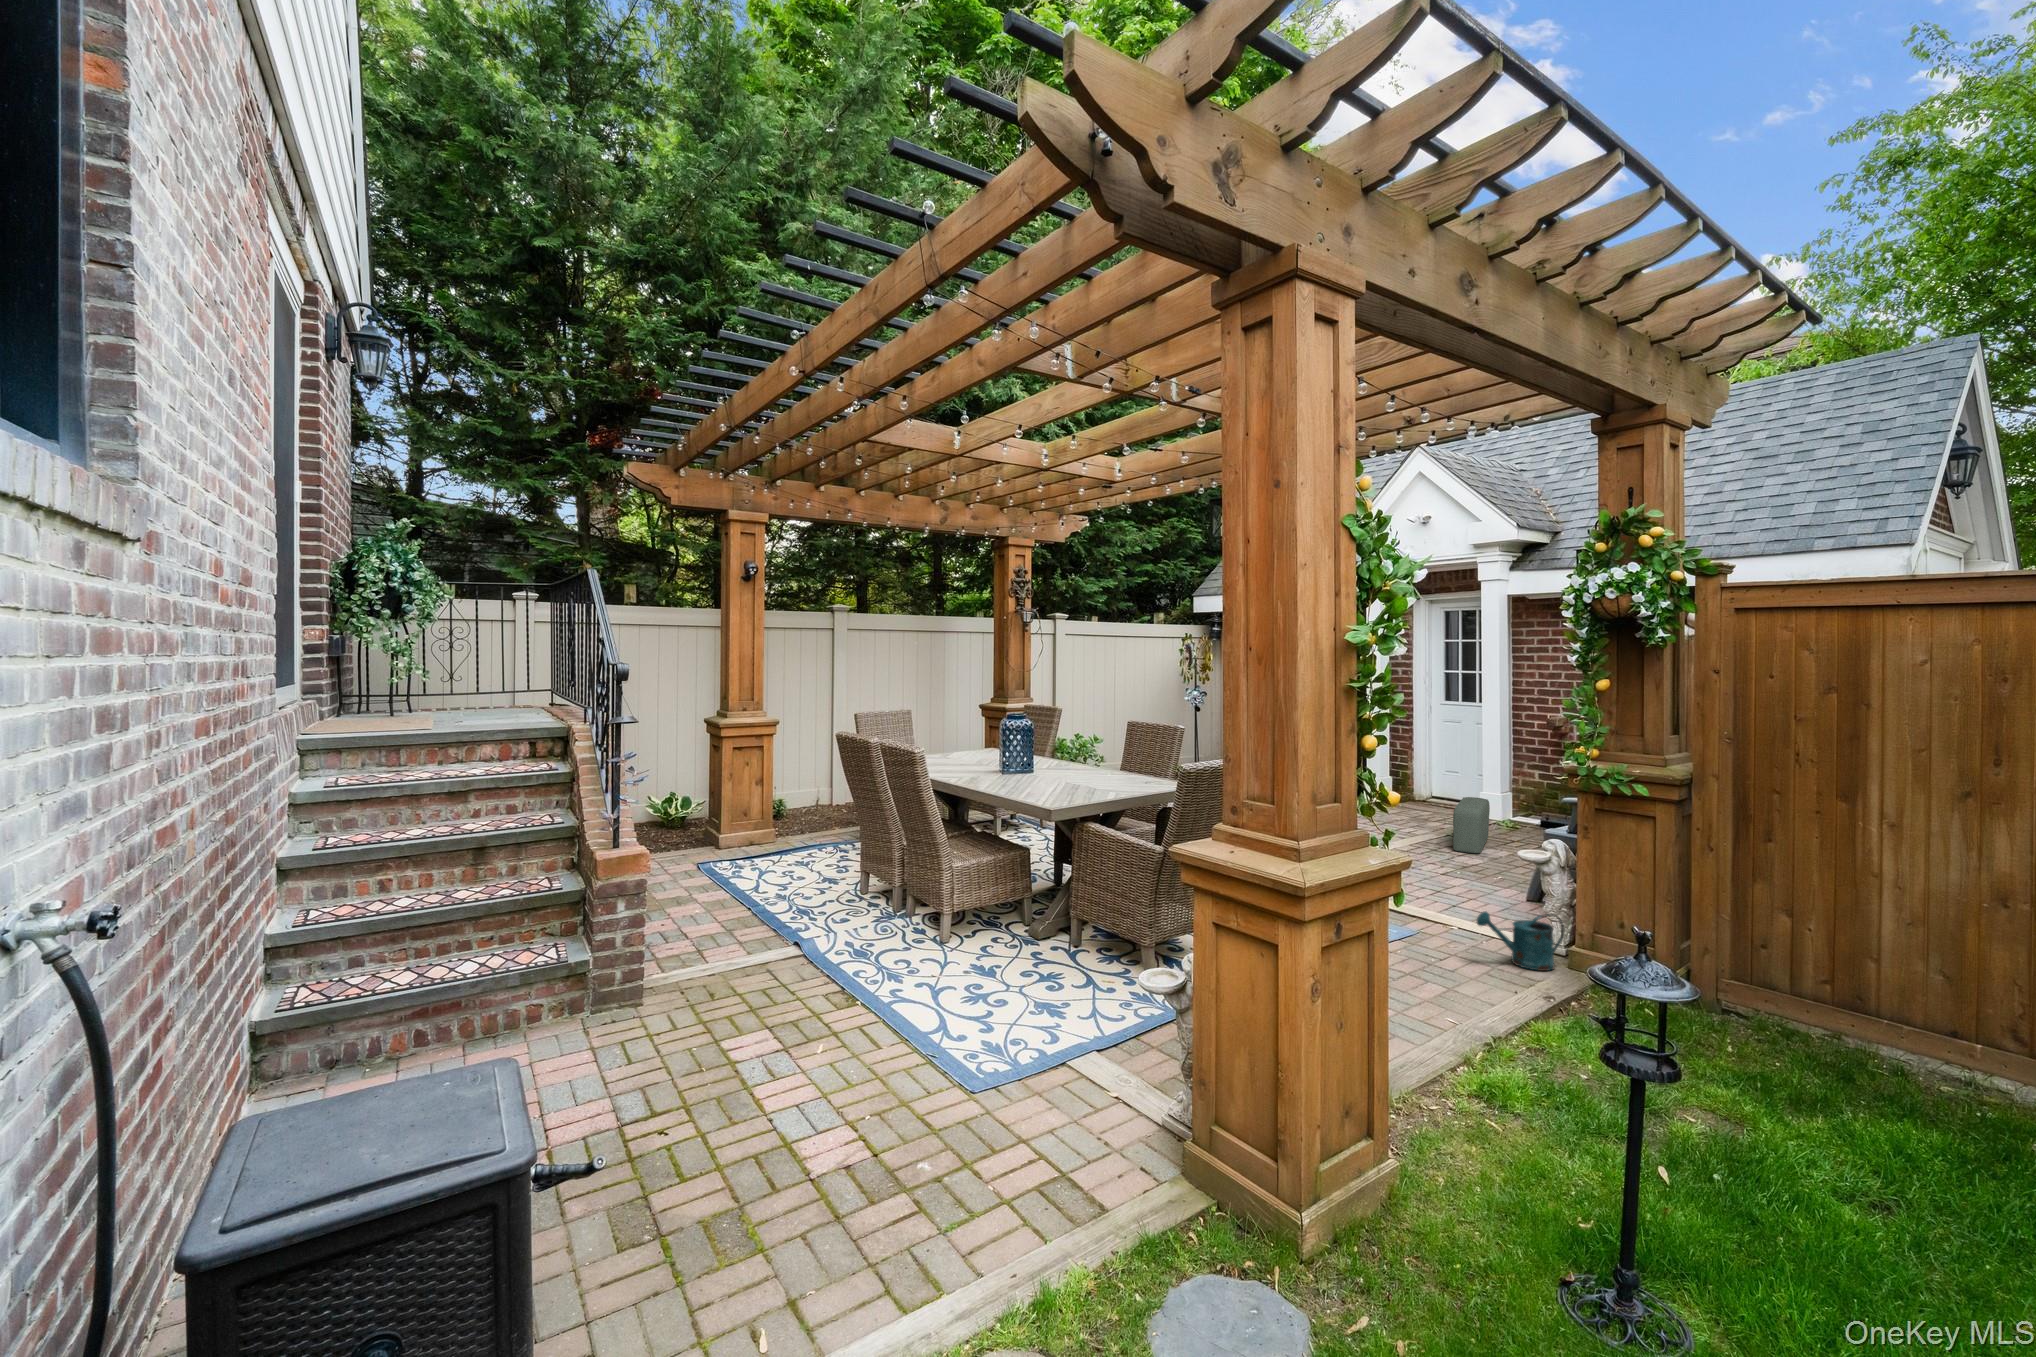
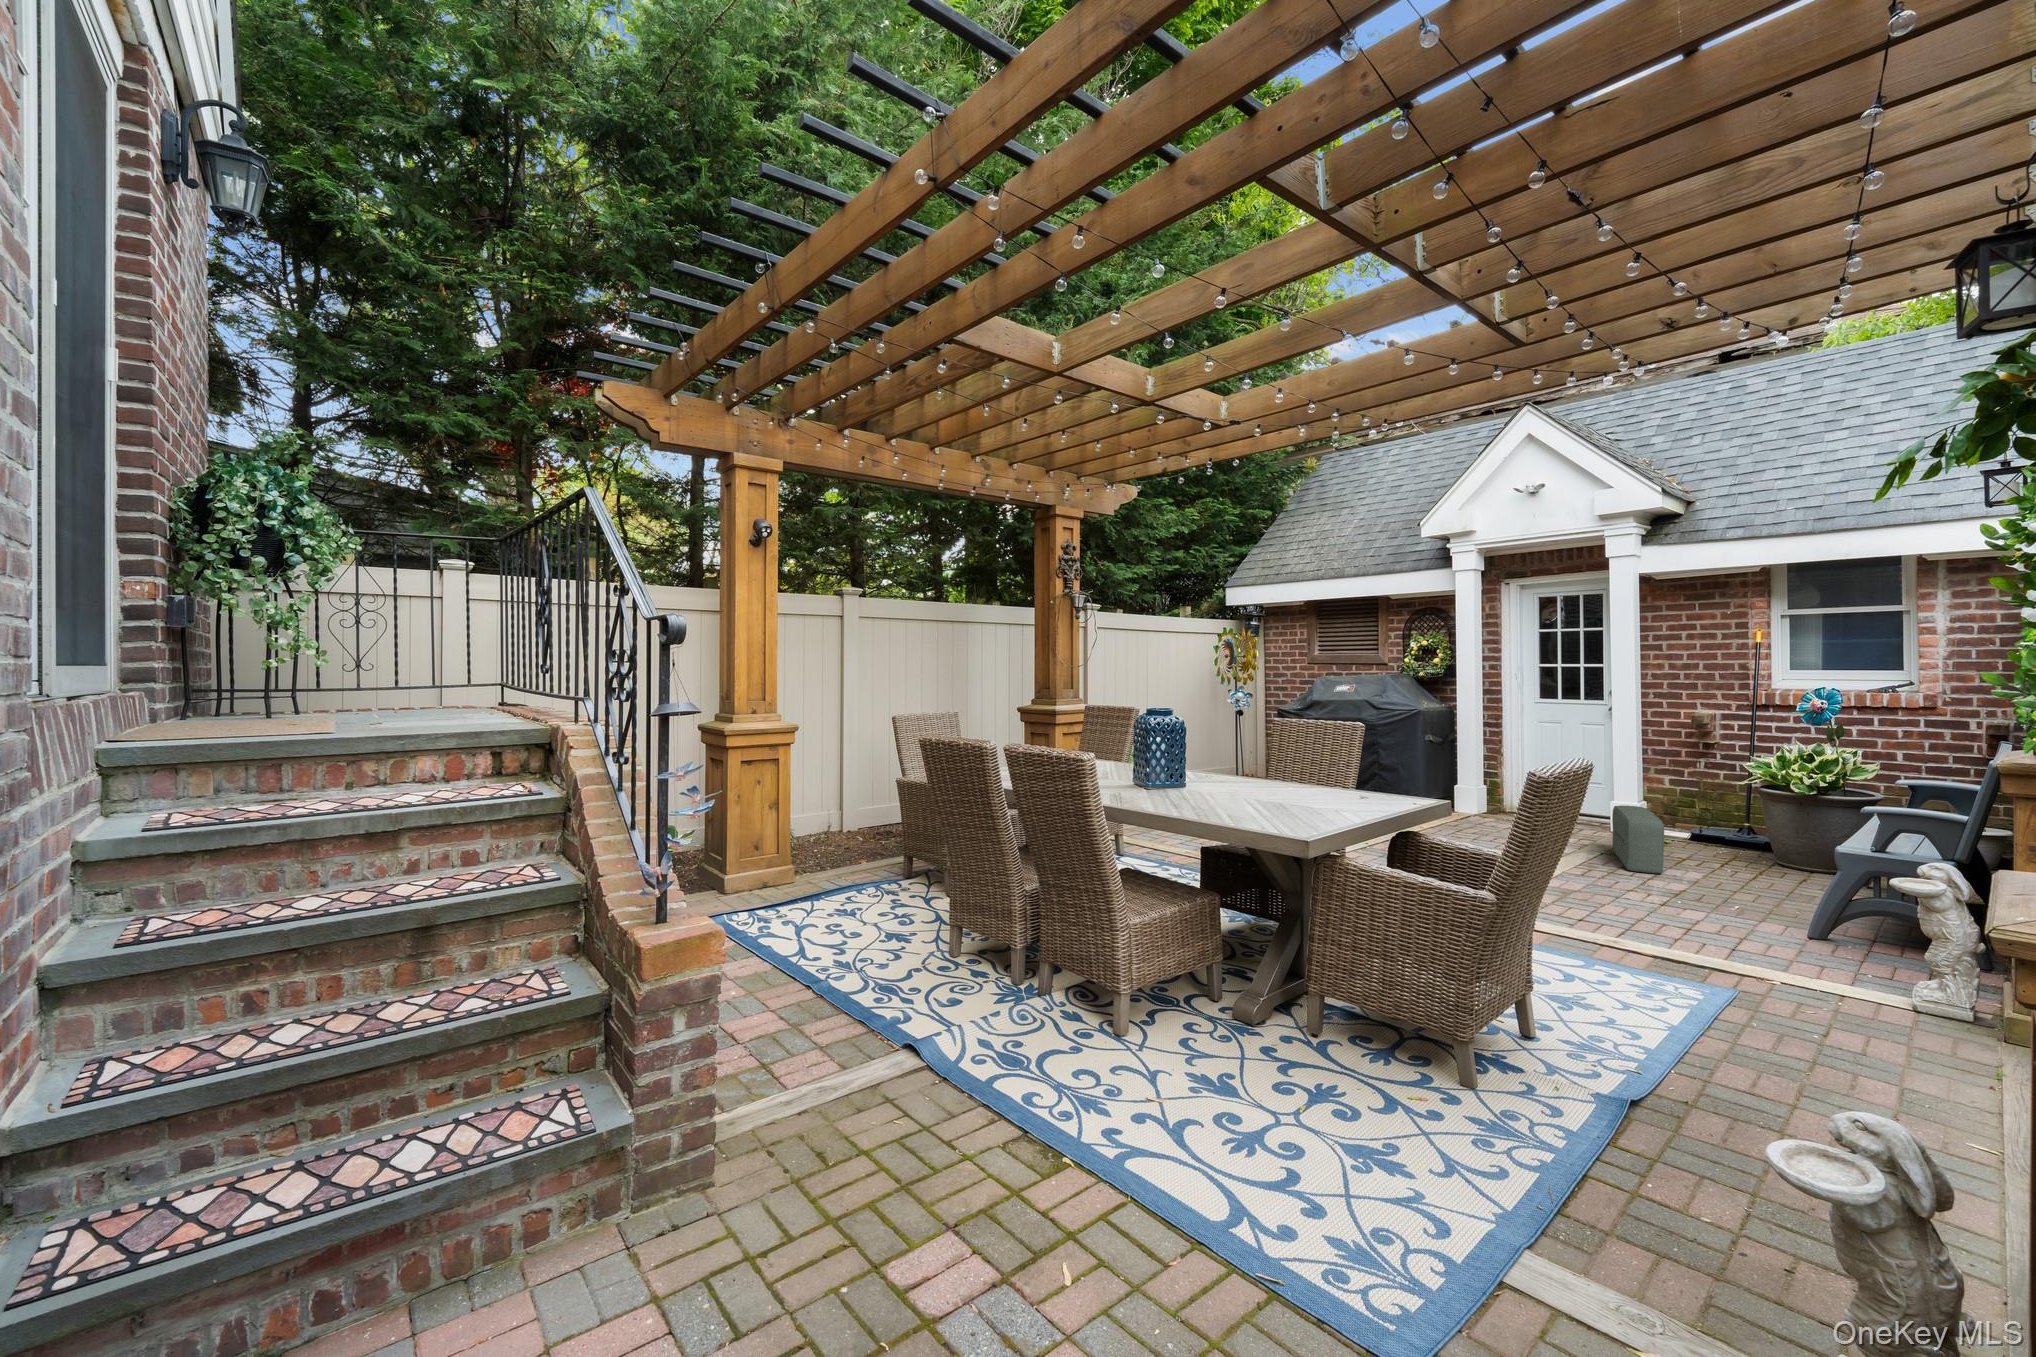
watering can: present [1477,911,1564,971] -> none [1858,966,1981,1049]

